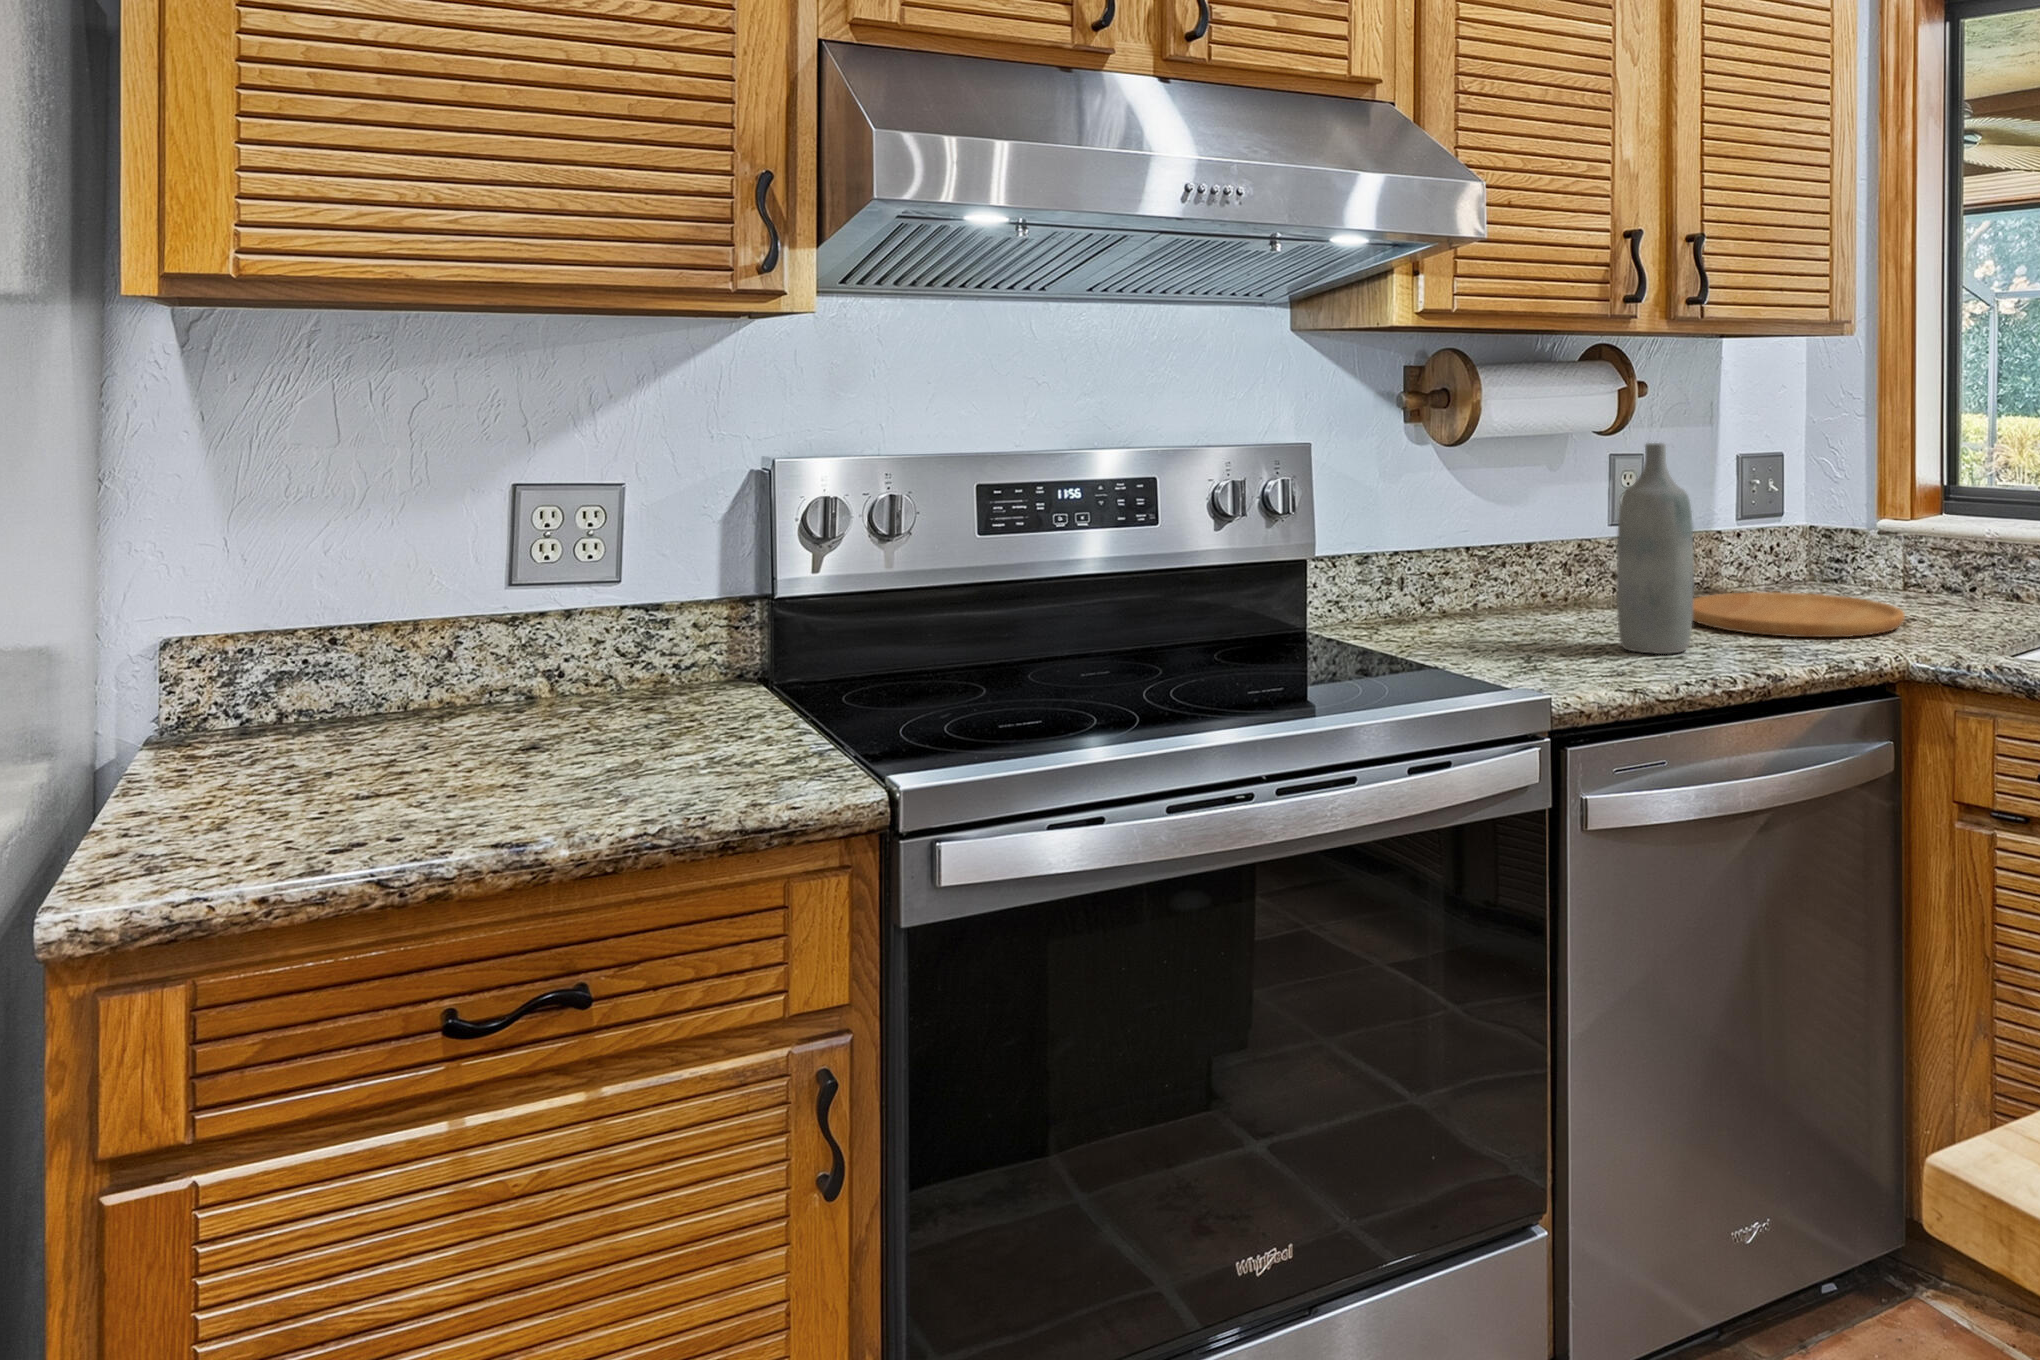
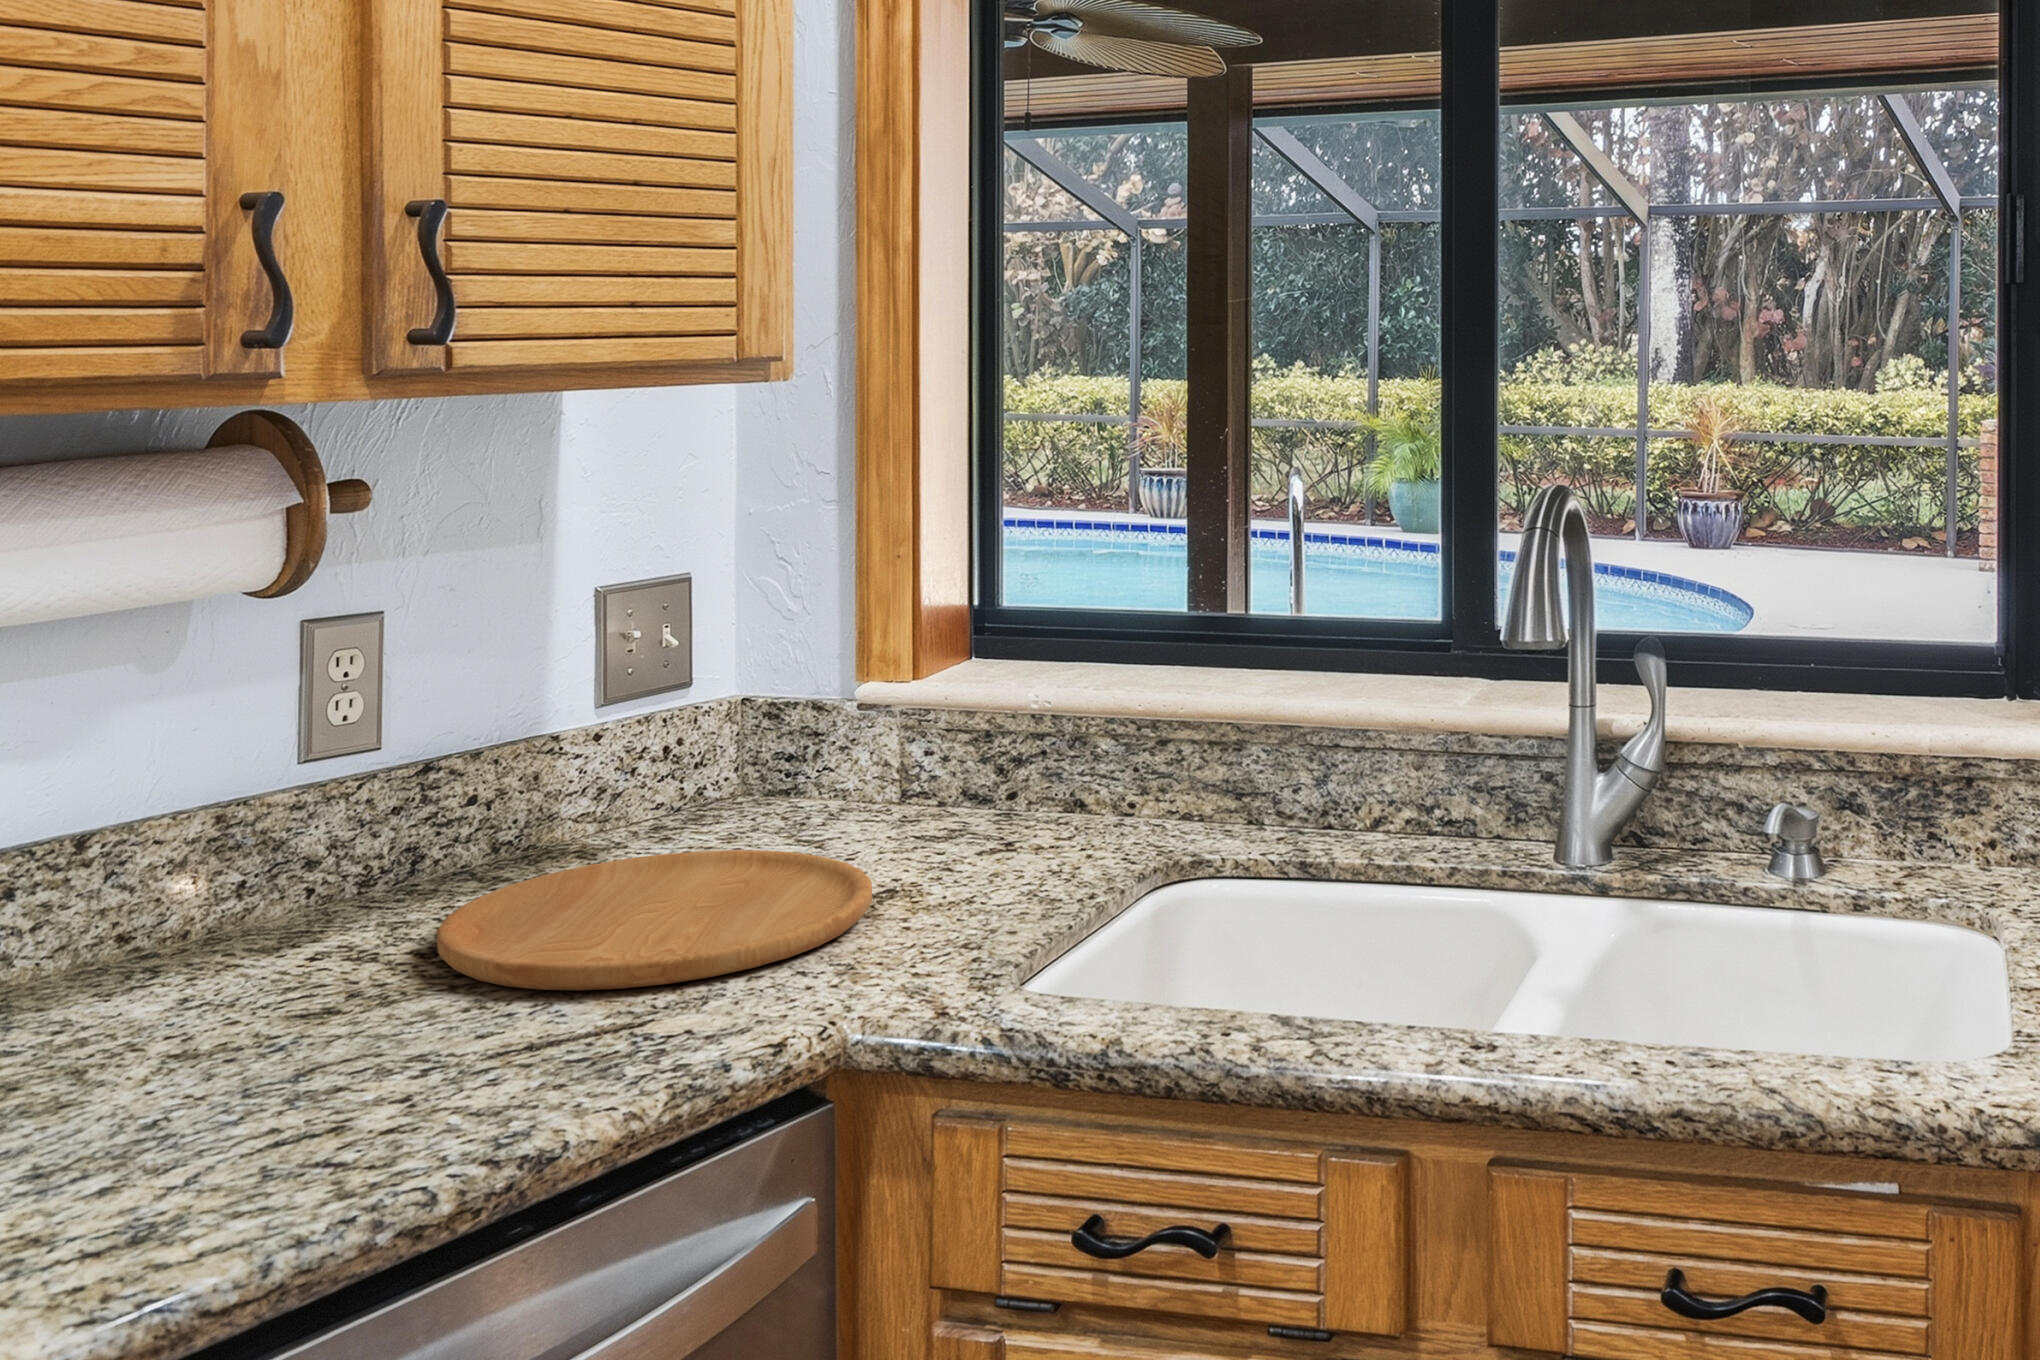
bottle: present [1617,443,1694,654] -> none [193,654,385,1122]

